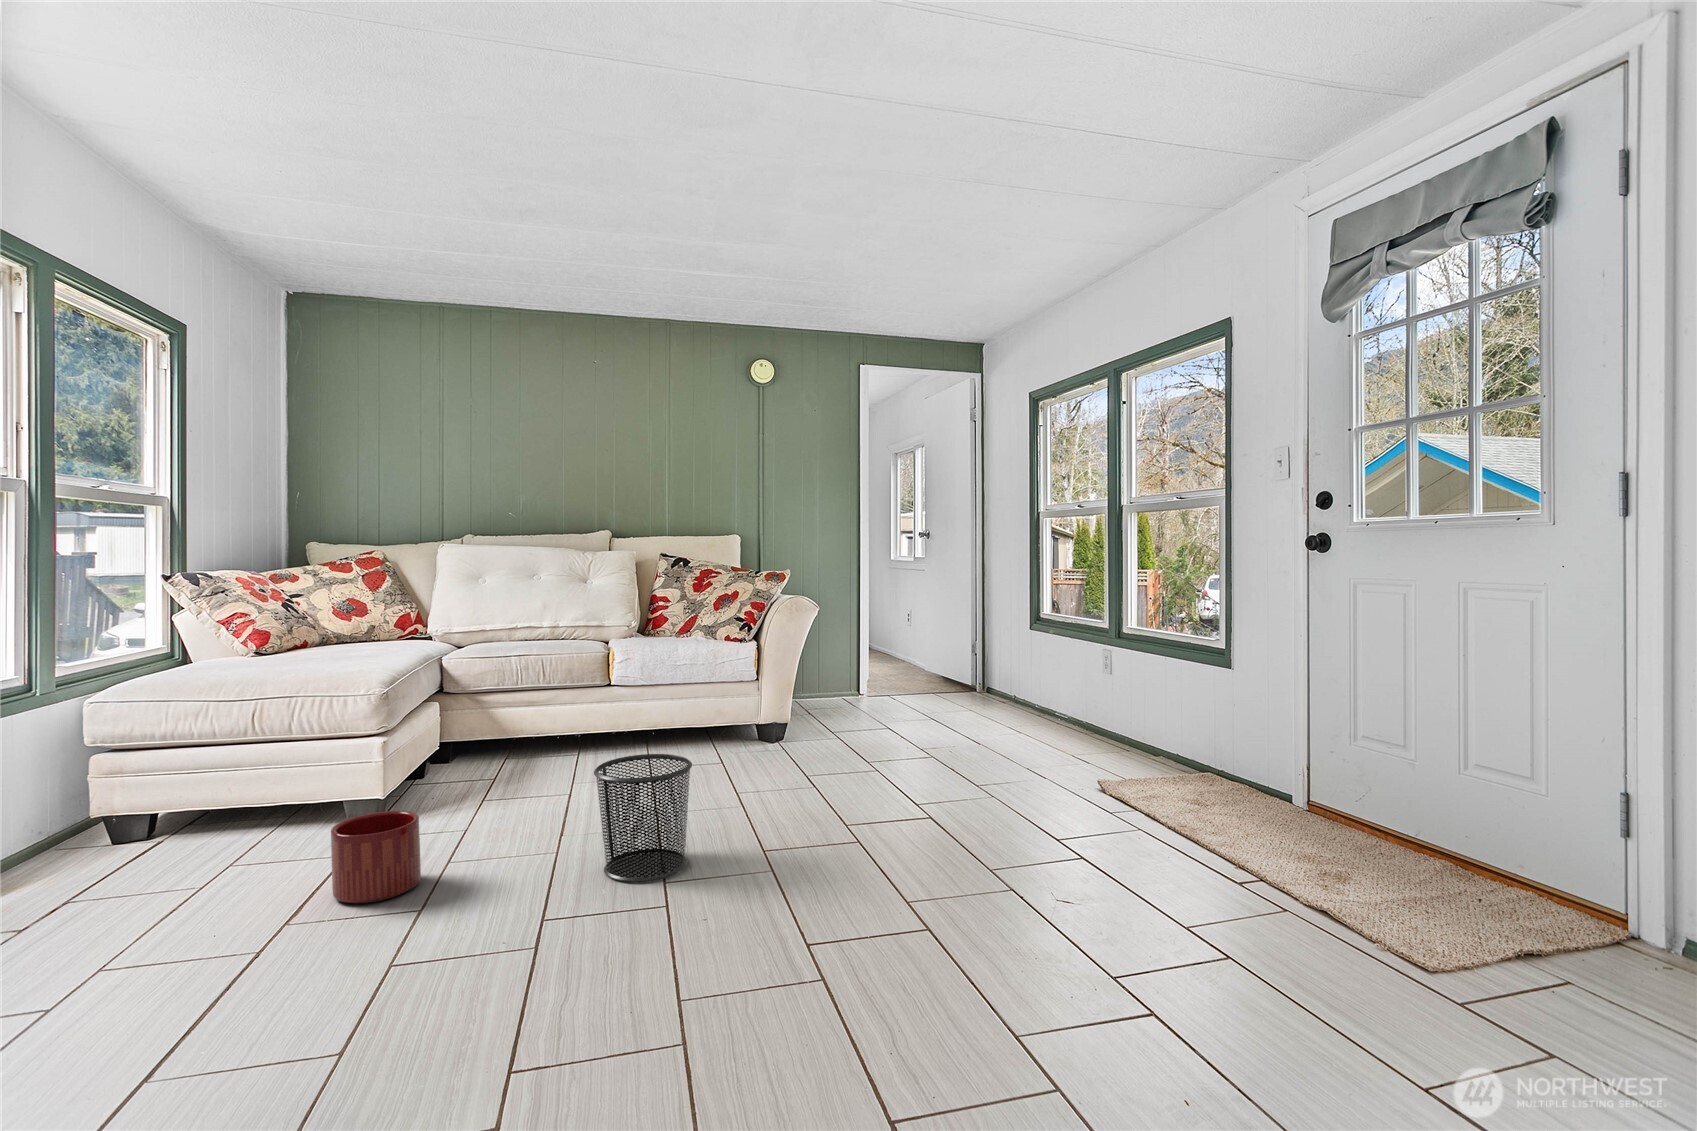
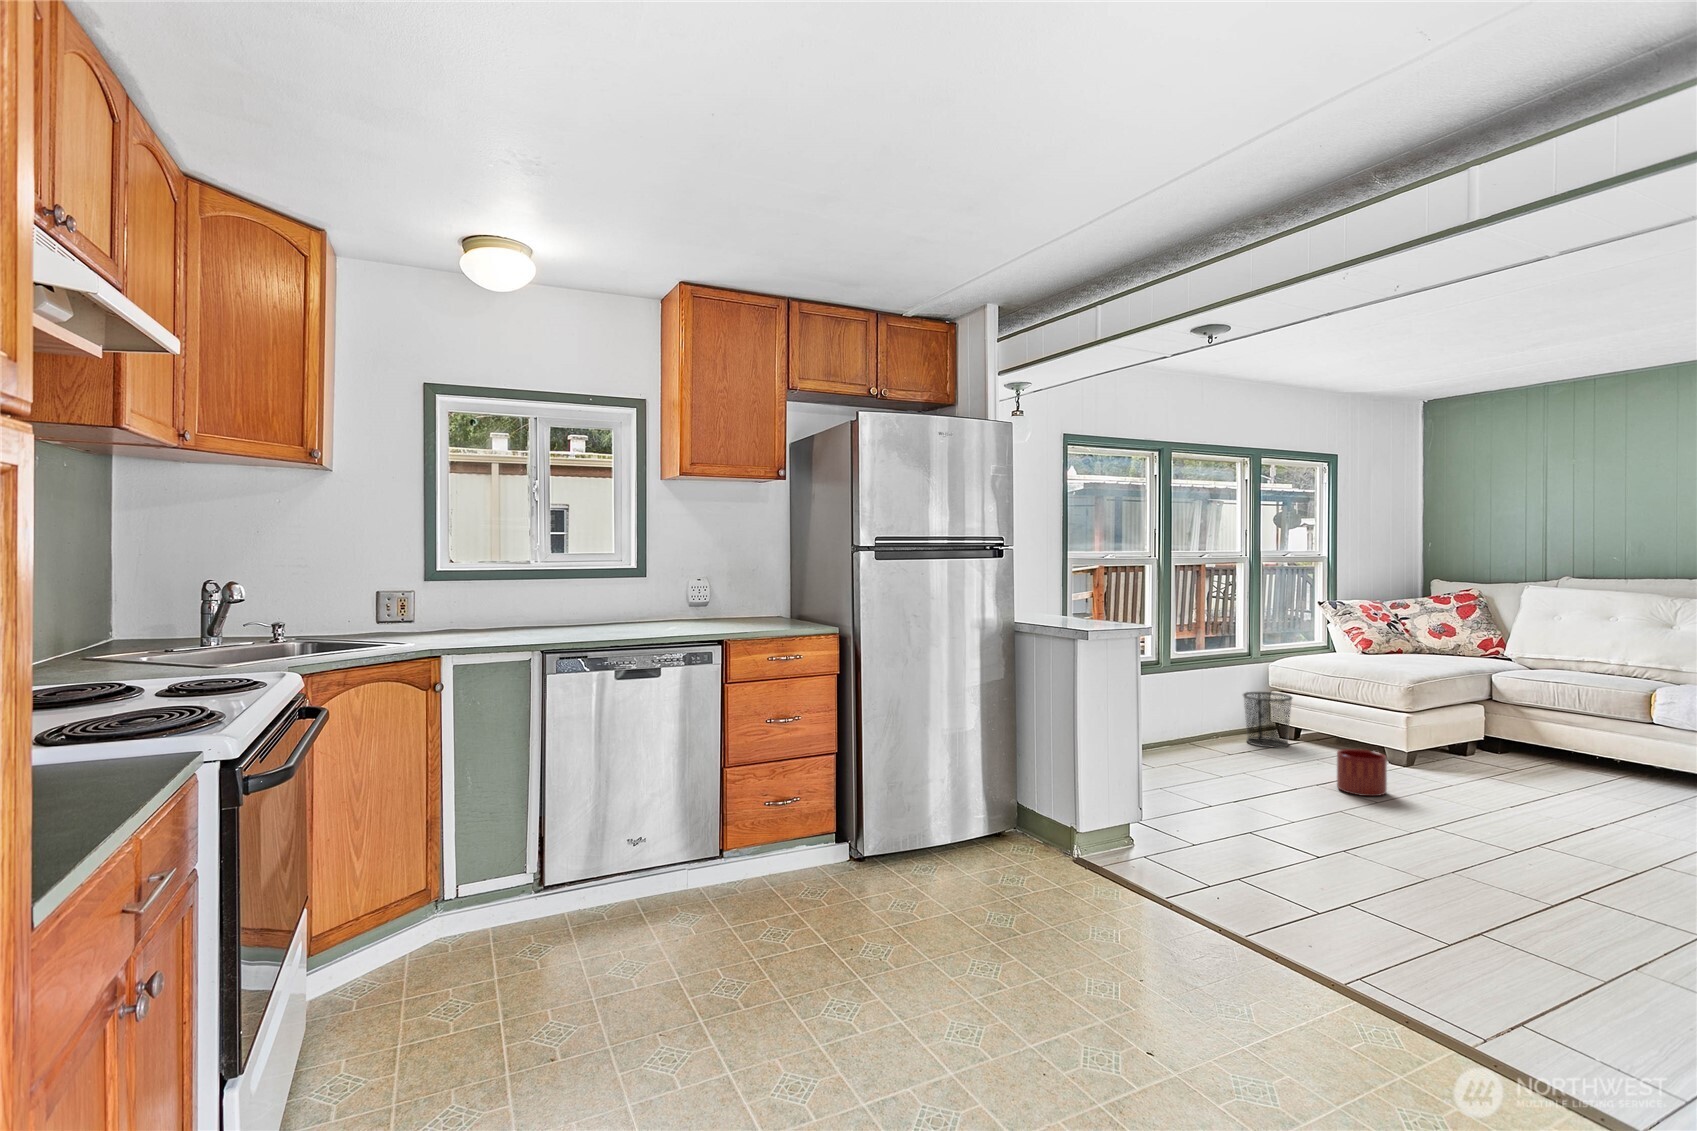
trash can: present [594,754,692,883] -> present [1243,692,1292,748]

